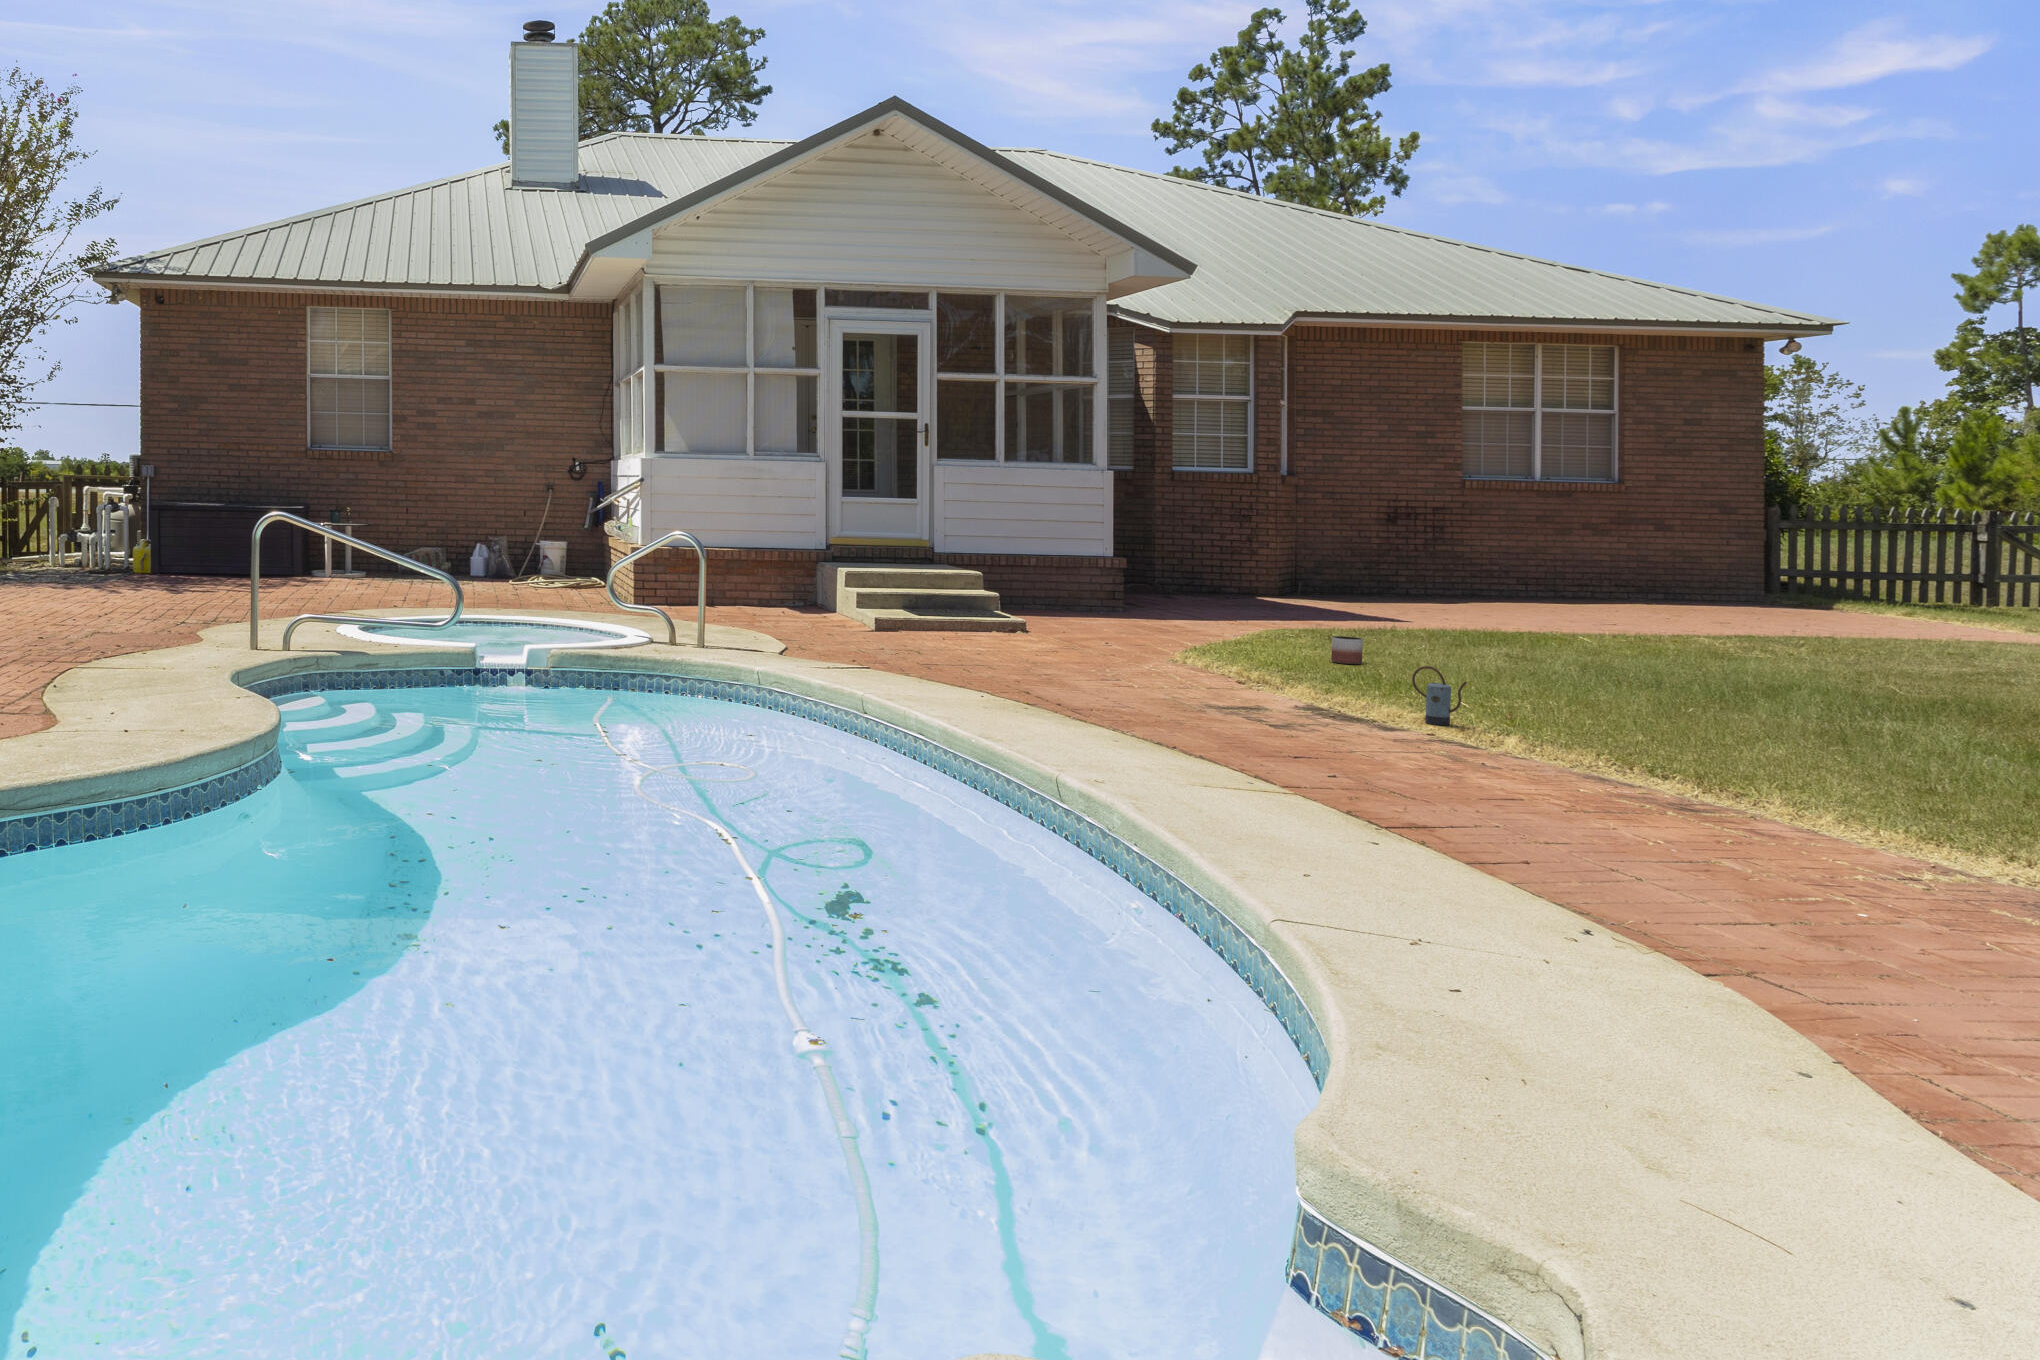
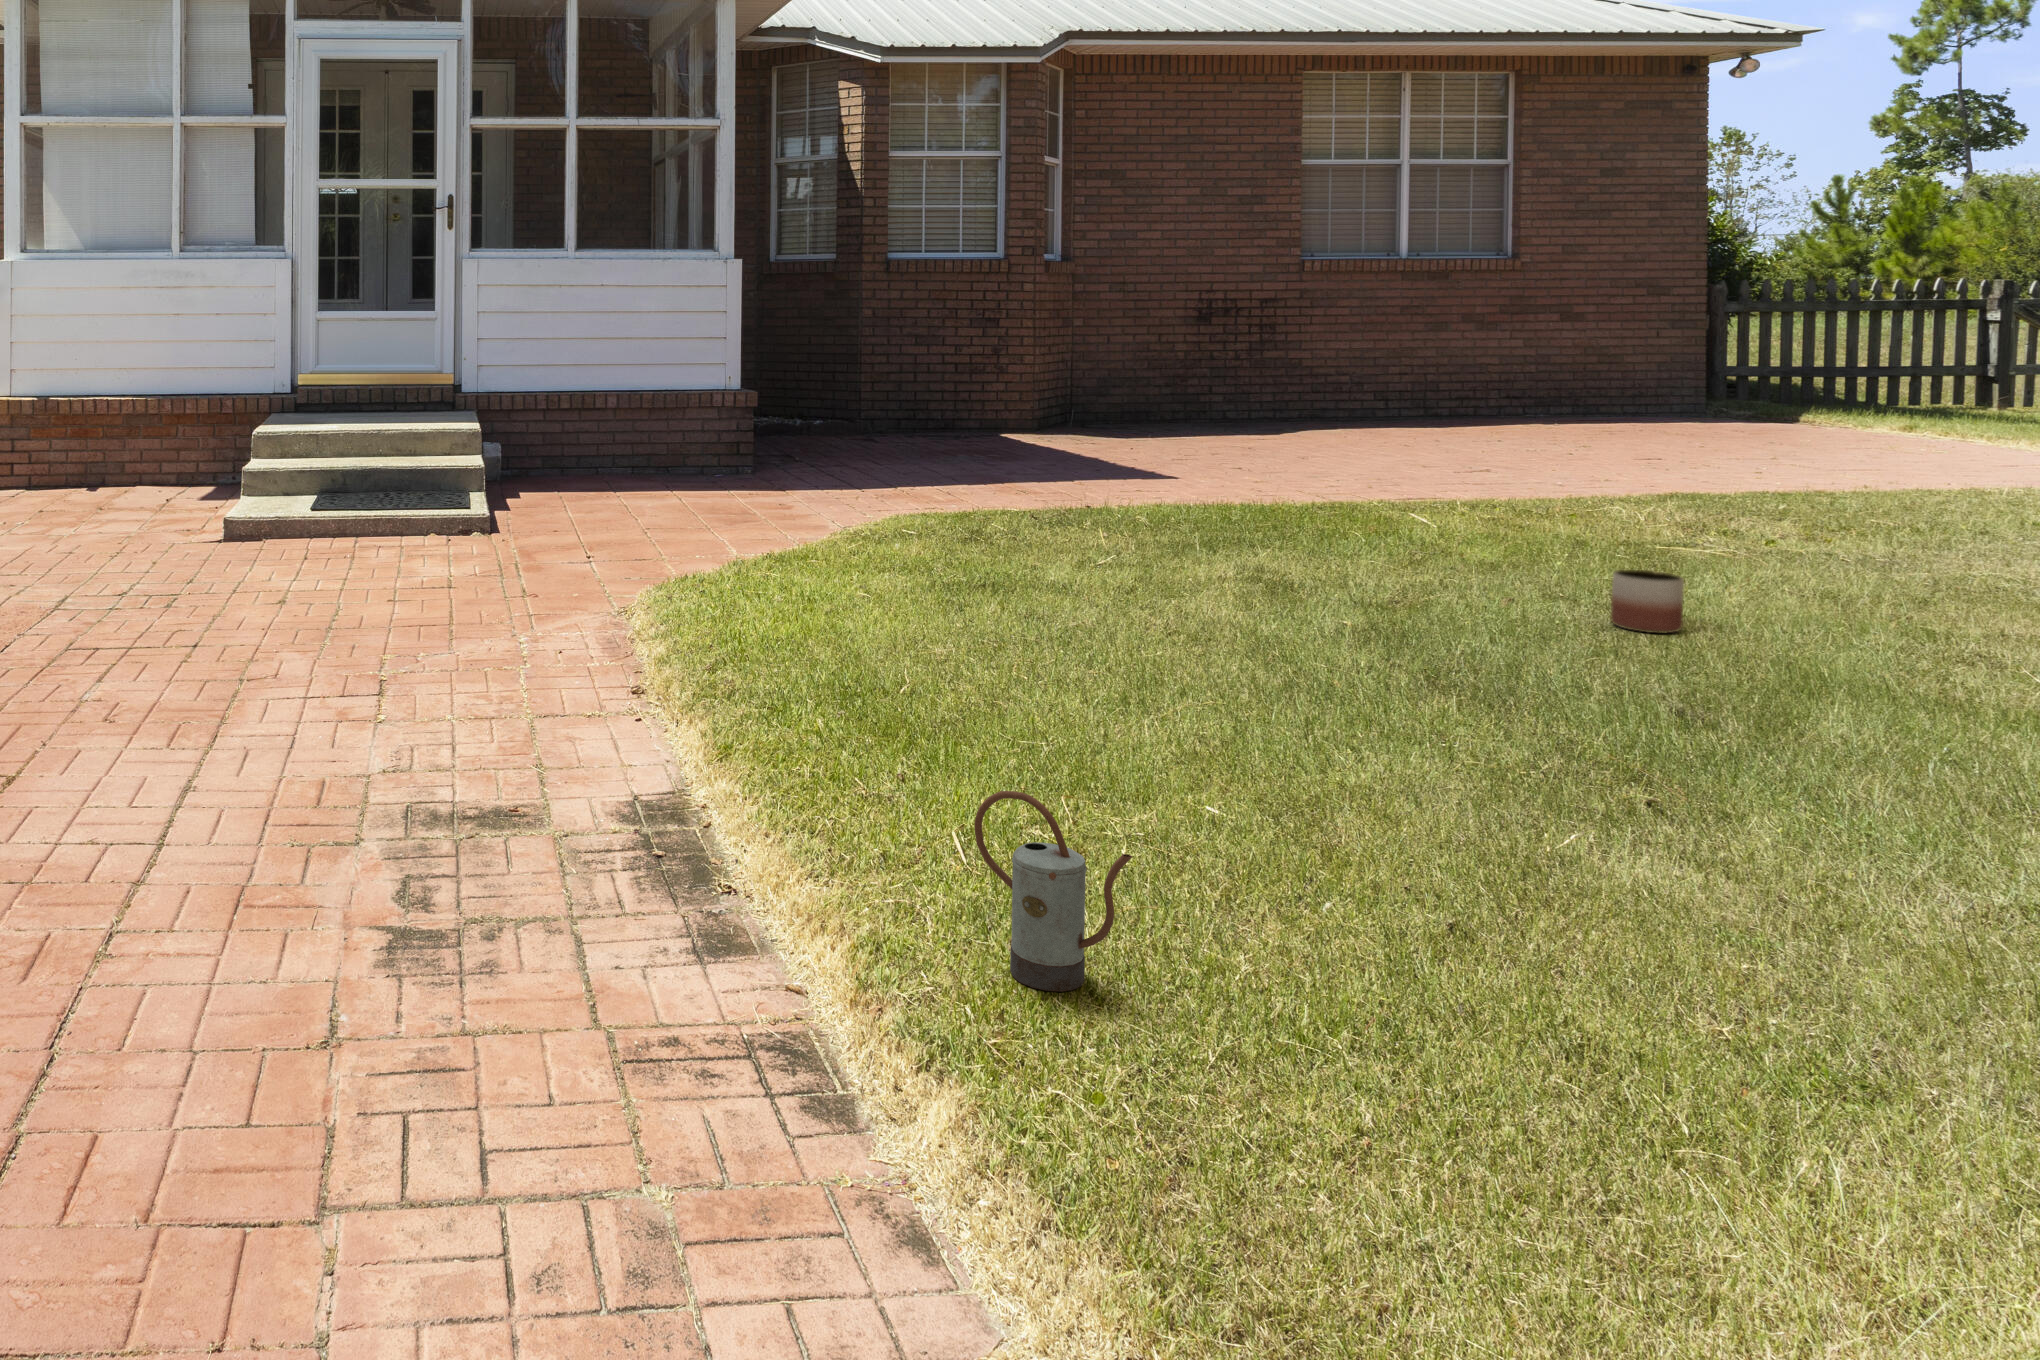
planter: present [1331,636,1363,665] -> present [1610,570,1684,633]

